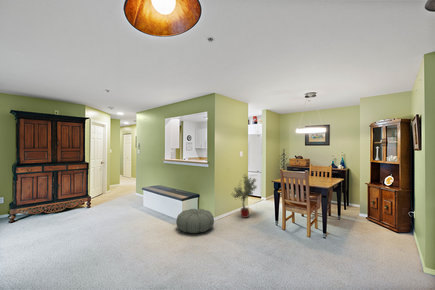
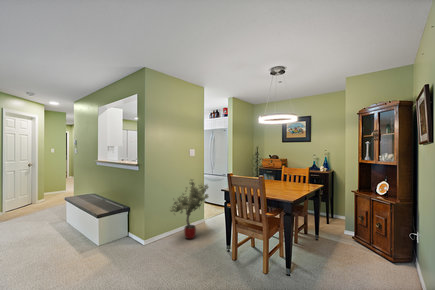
pouf: present [176,209,214,233] -> none [74,229,135,270]

